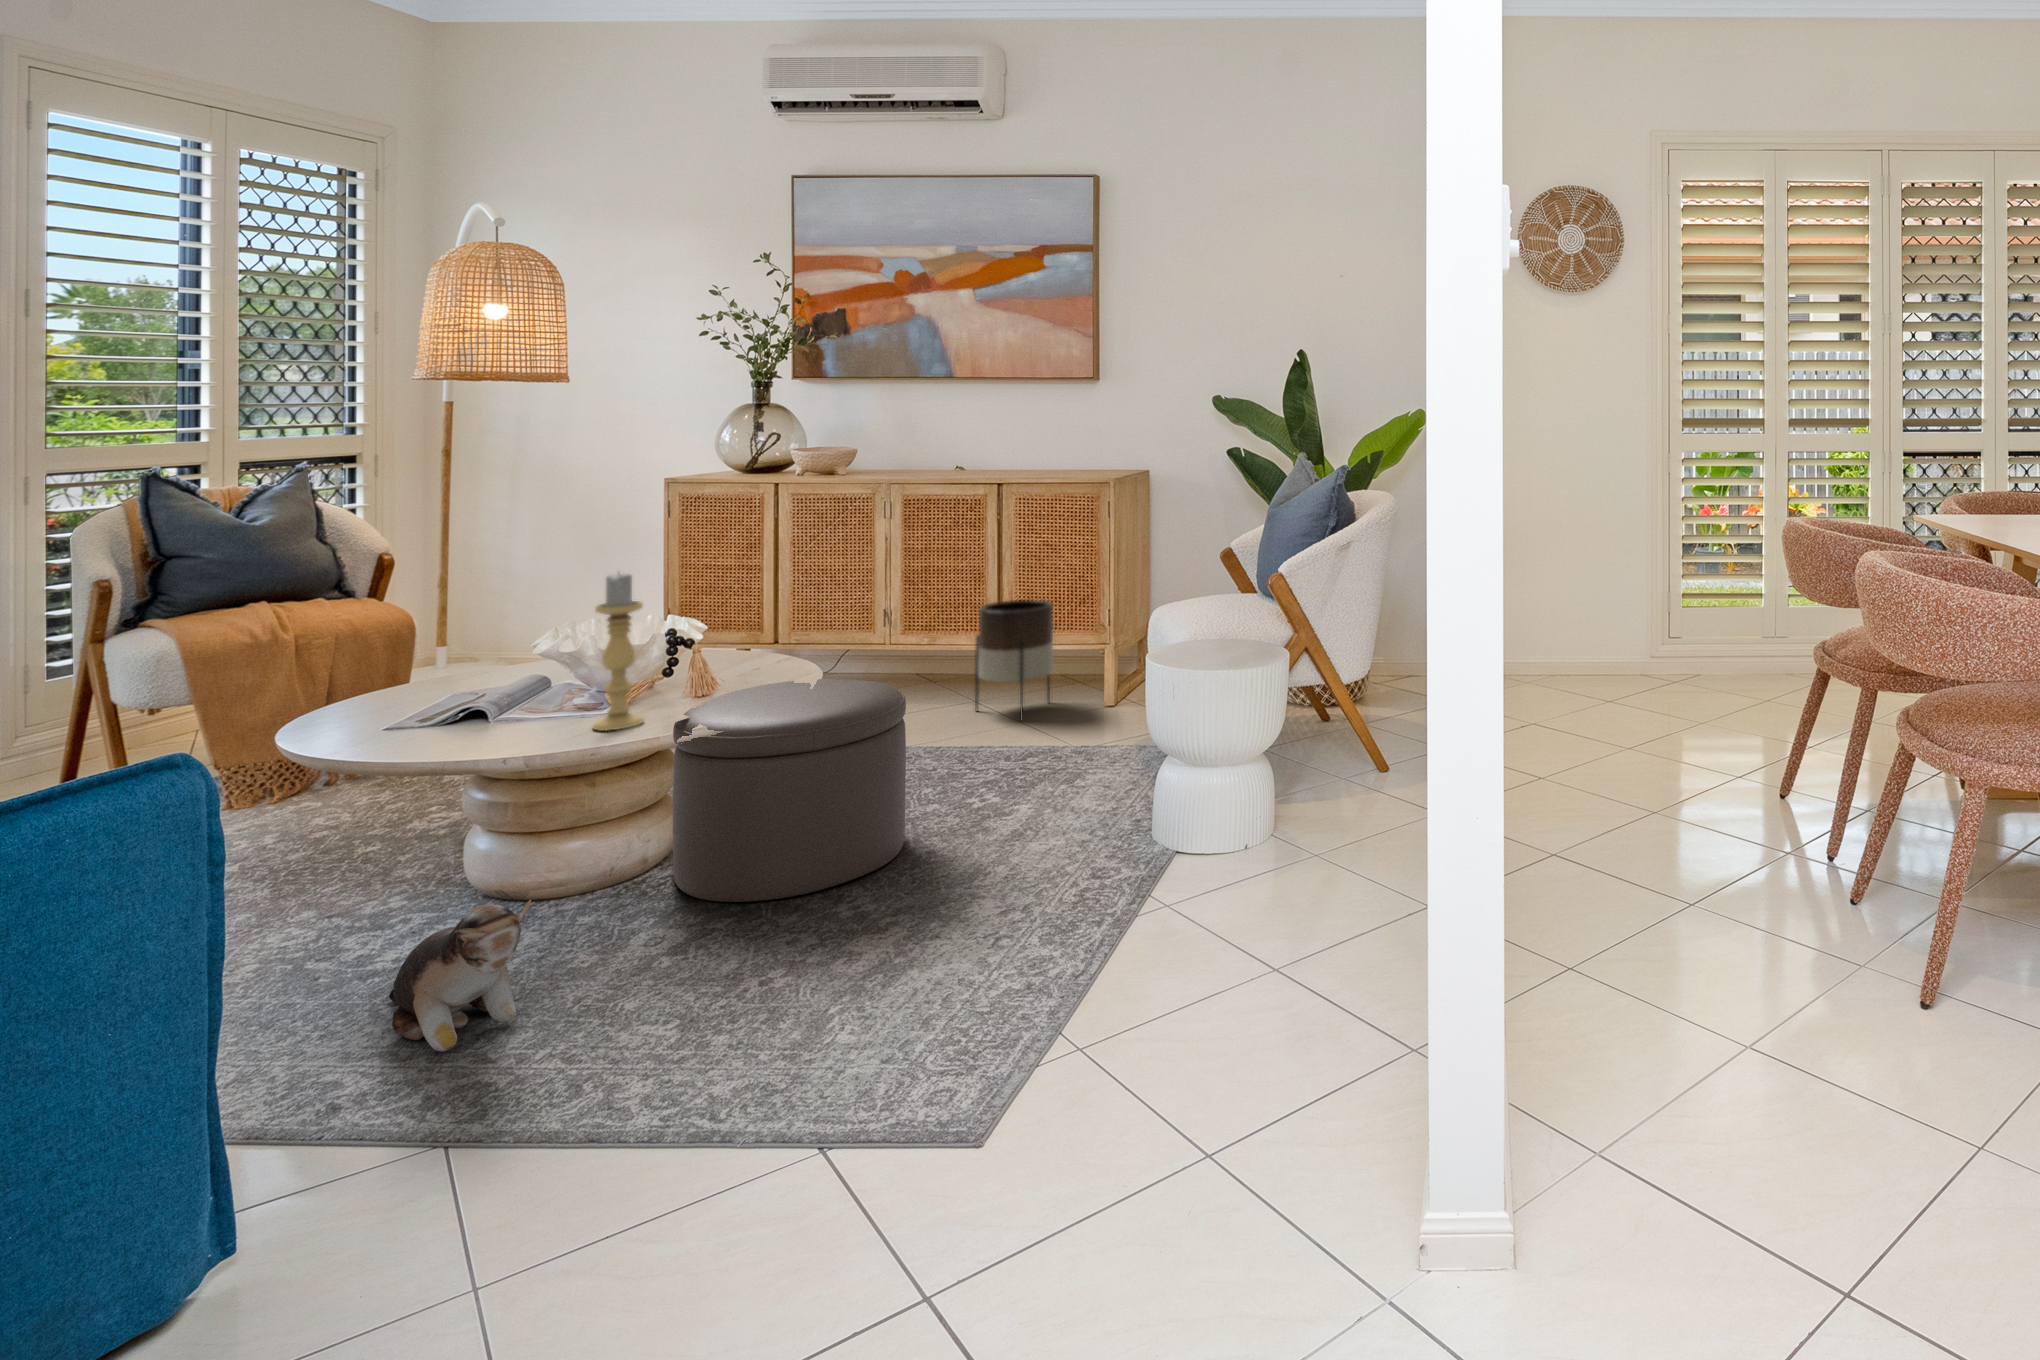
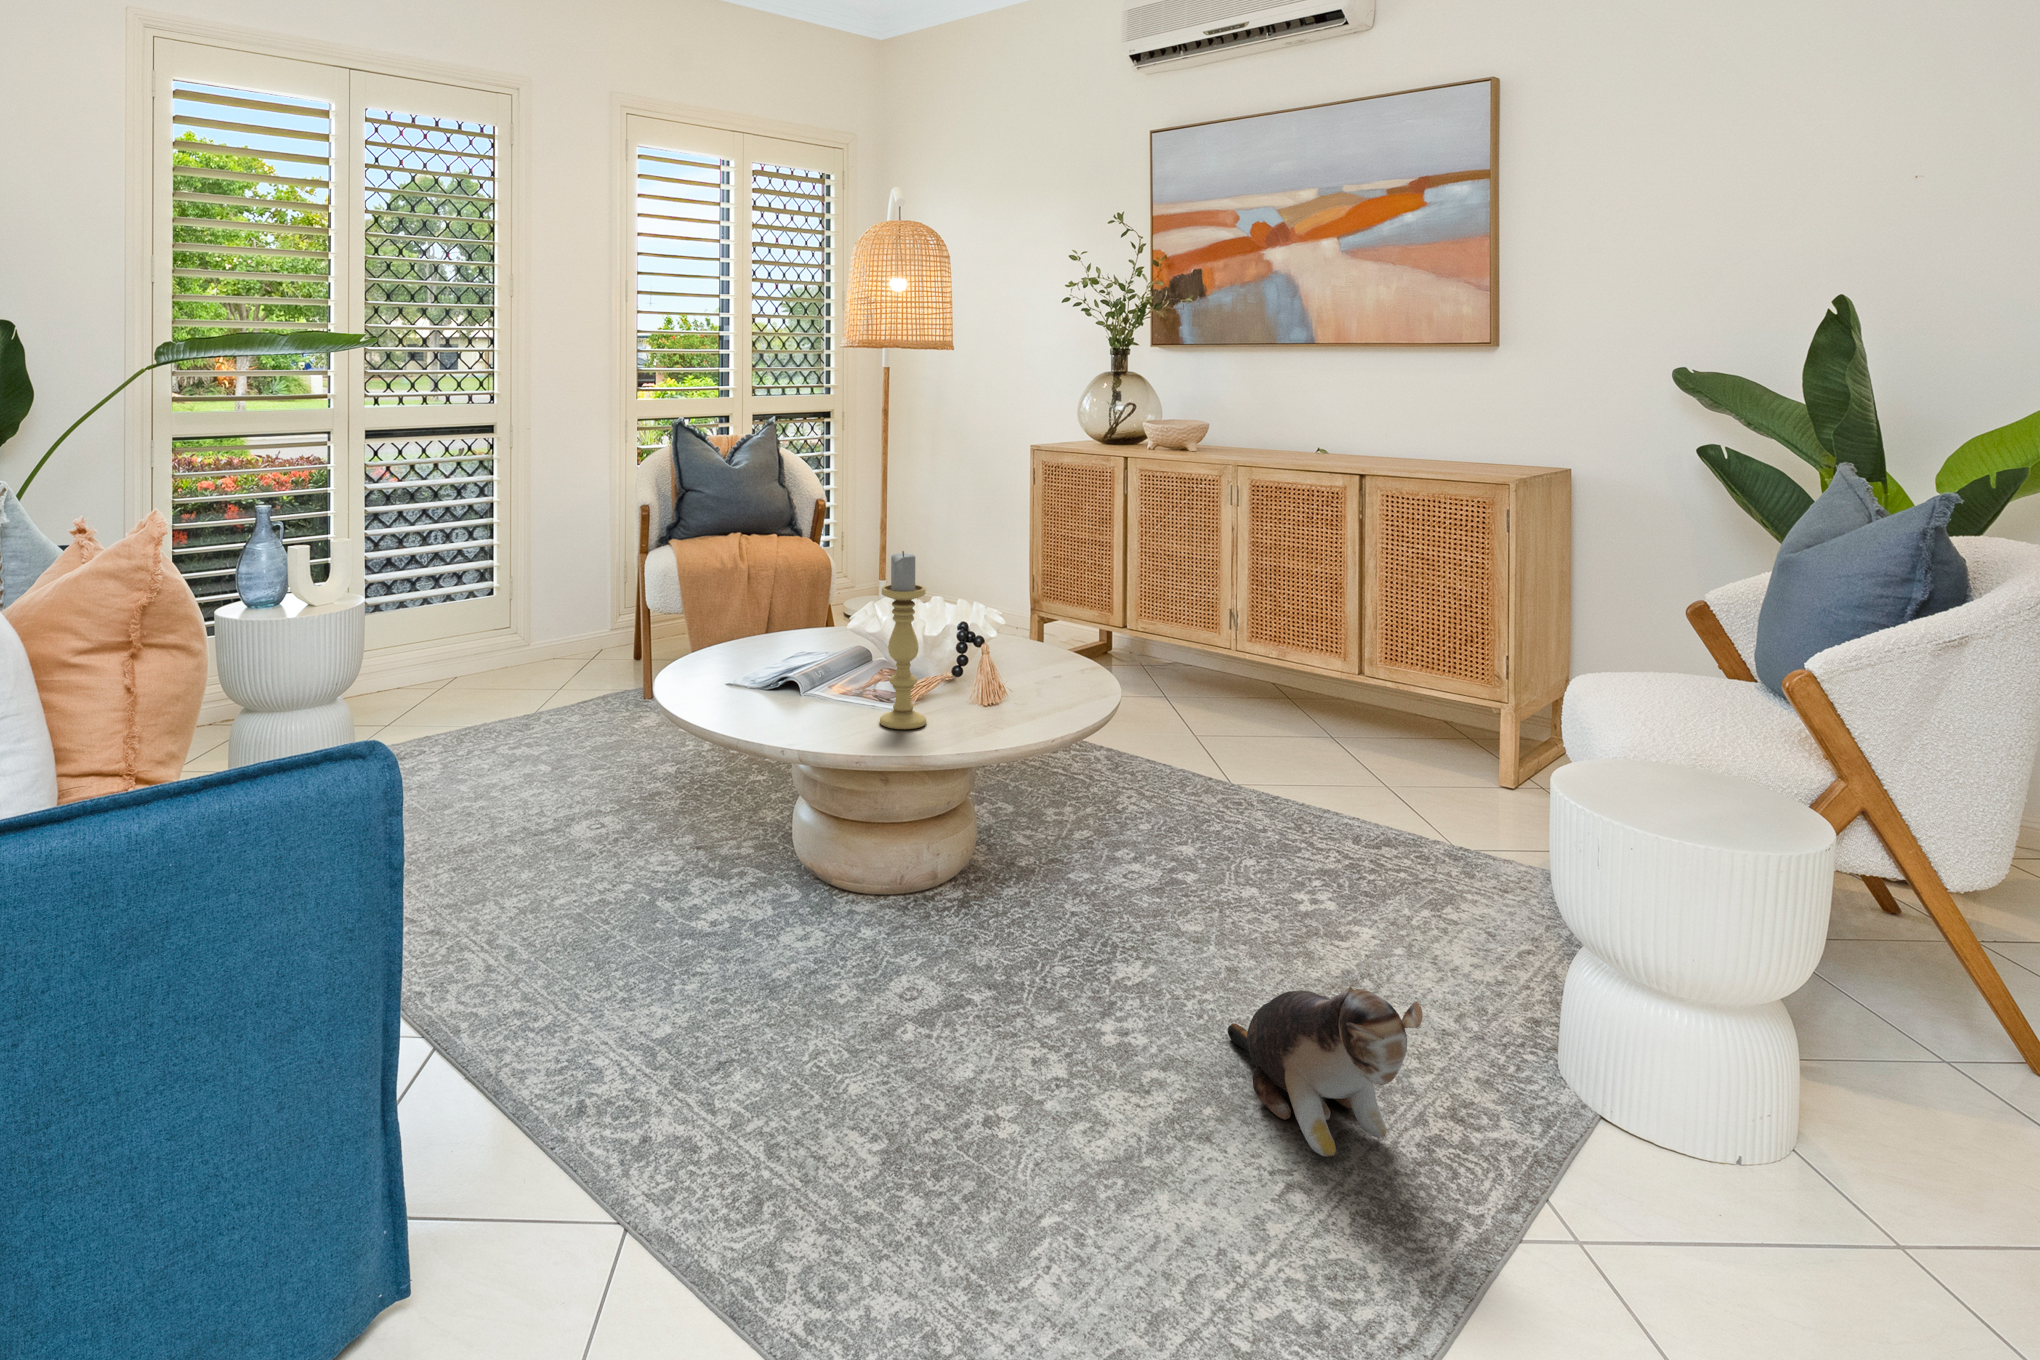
planter: present [975,600,1053,720] -> none [1331,625,1429,786]
ottoman: present [673,679,906,902] -> none [956,699,1206,985]
plush toy: present [389,900,531,1052] -> present [1228,987,1423,1157]

